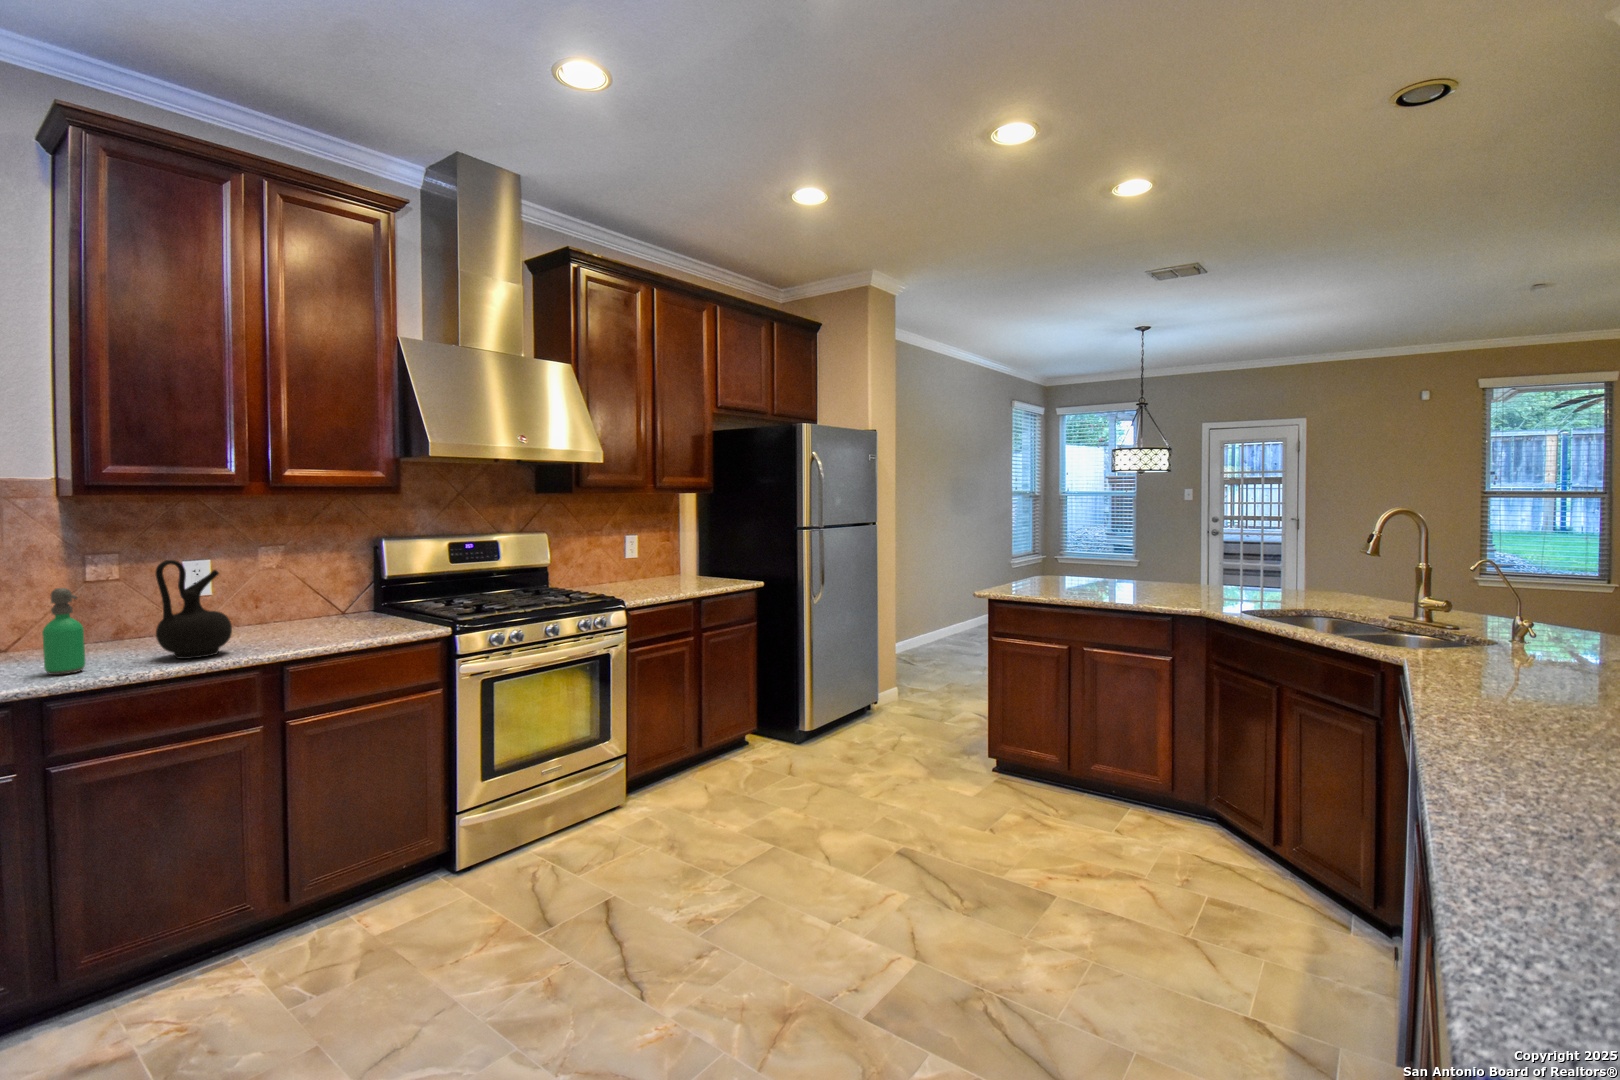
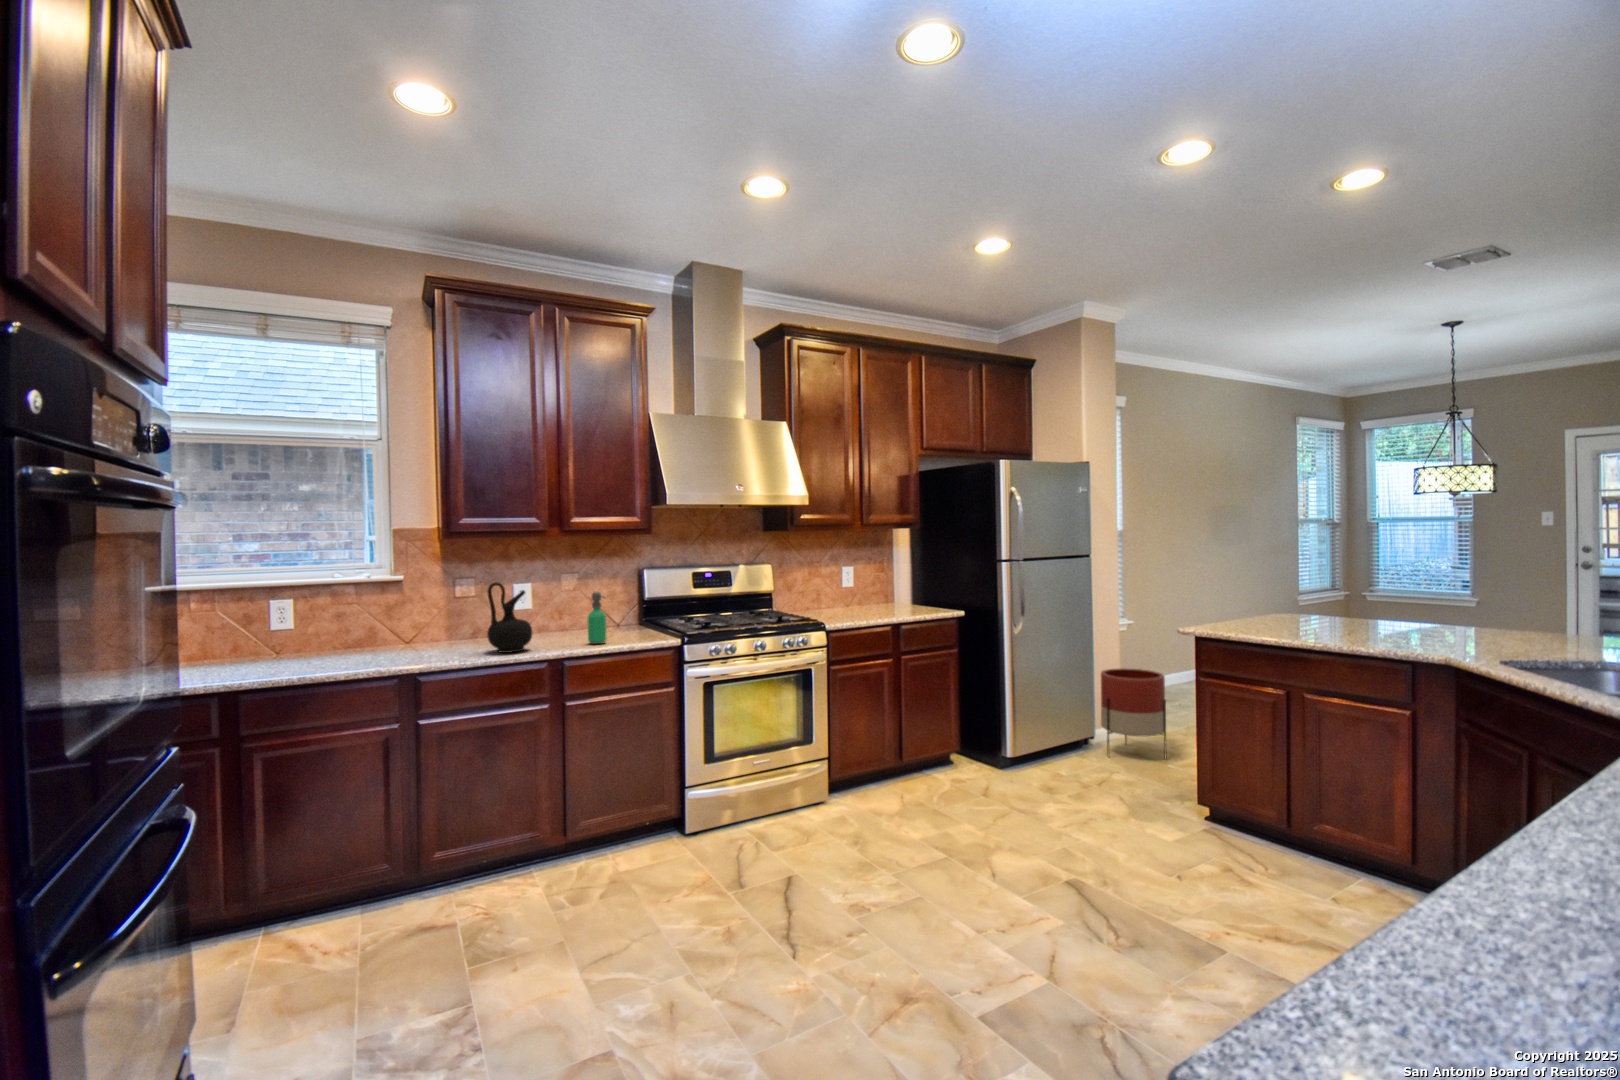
soap dispenser: present [42,588,85,675] -> present [588,592,607,644]
planter: none [881,632,940,719] -> present [1101,668,1167,759]

